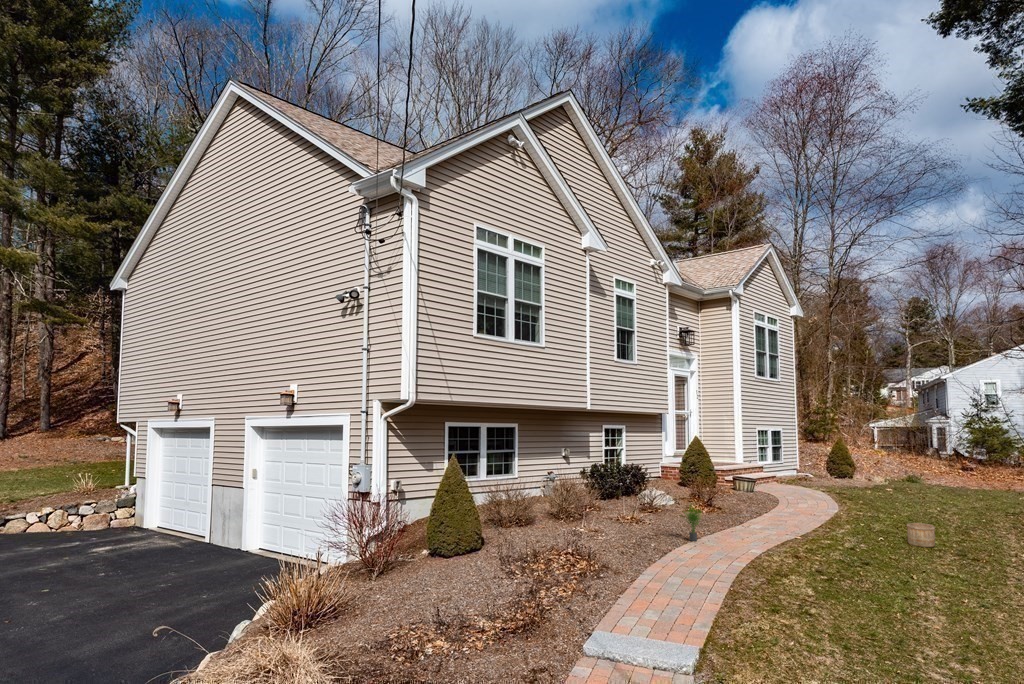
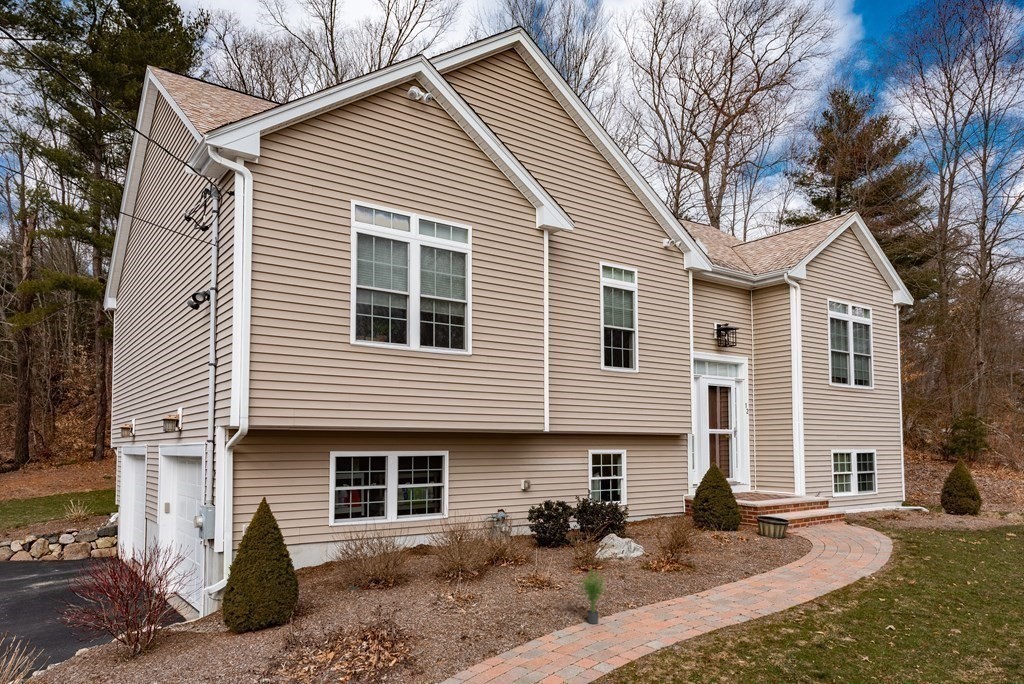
wooden bucket: present [907,523,935,547] -> none [949,608,998,652]

